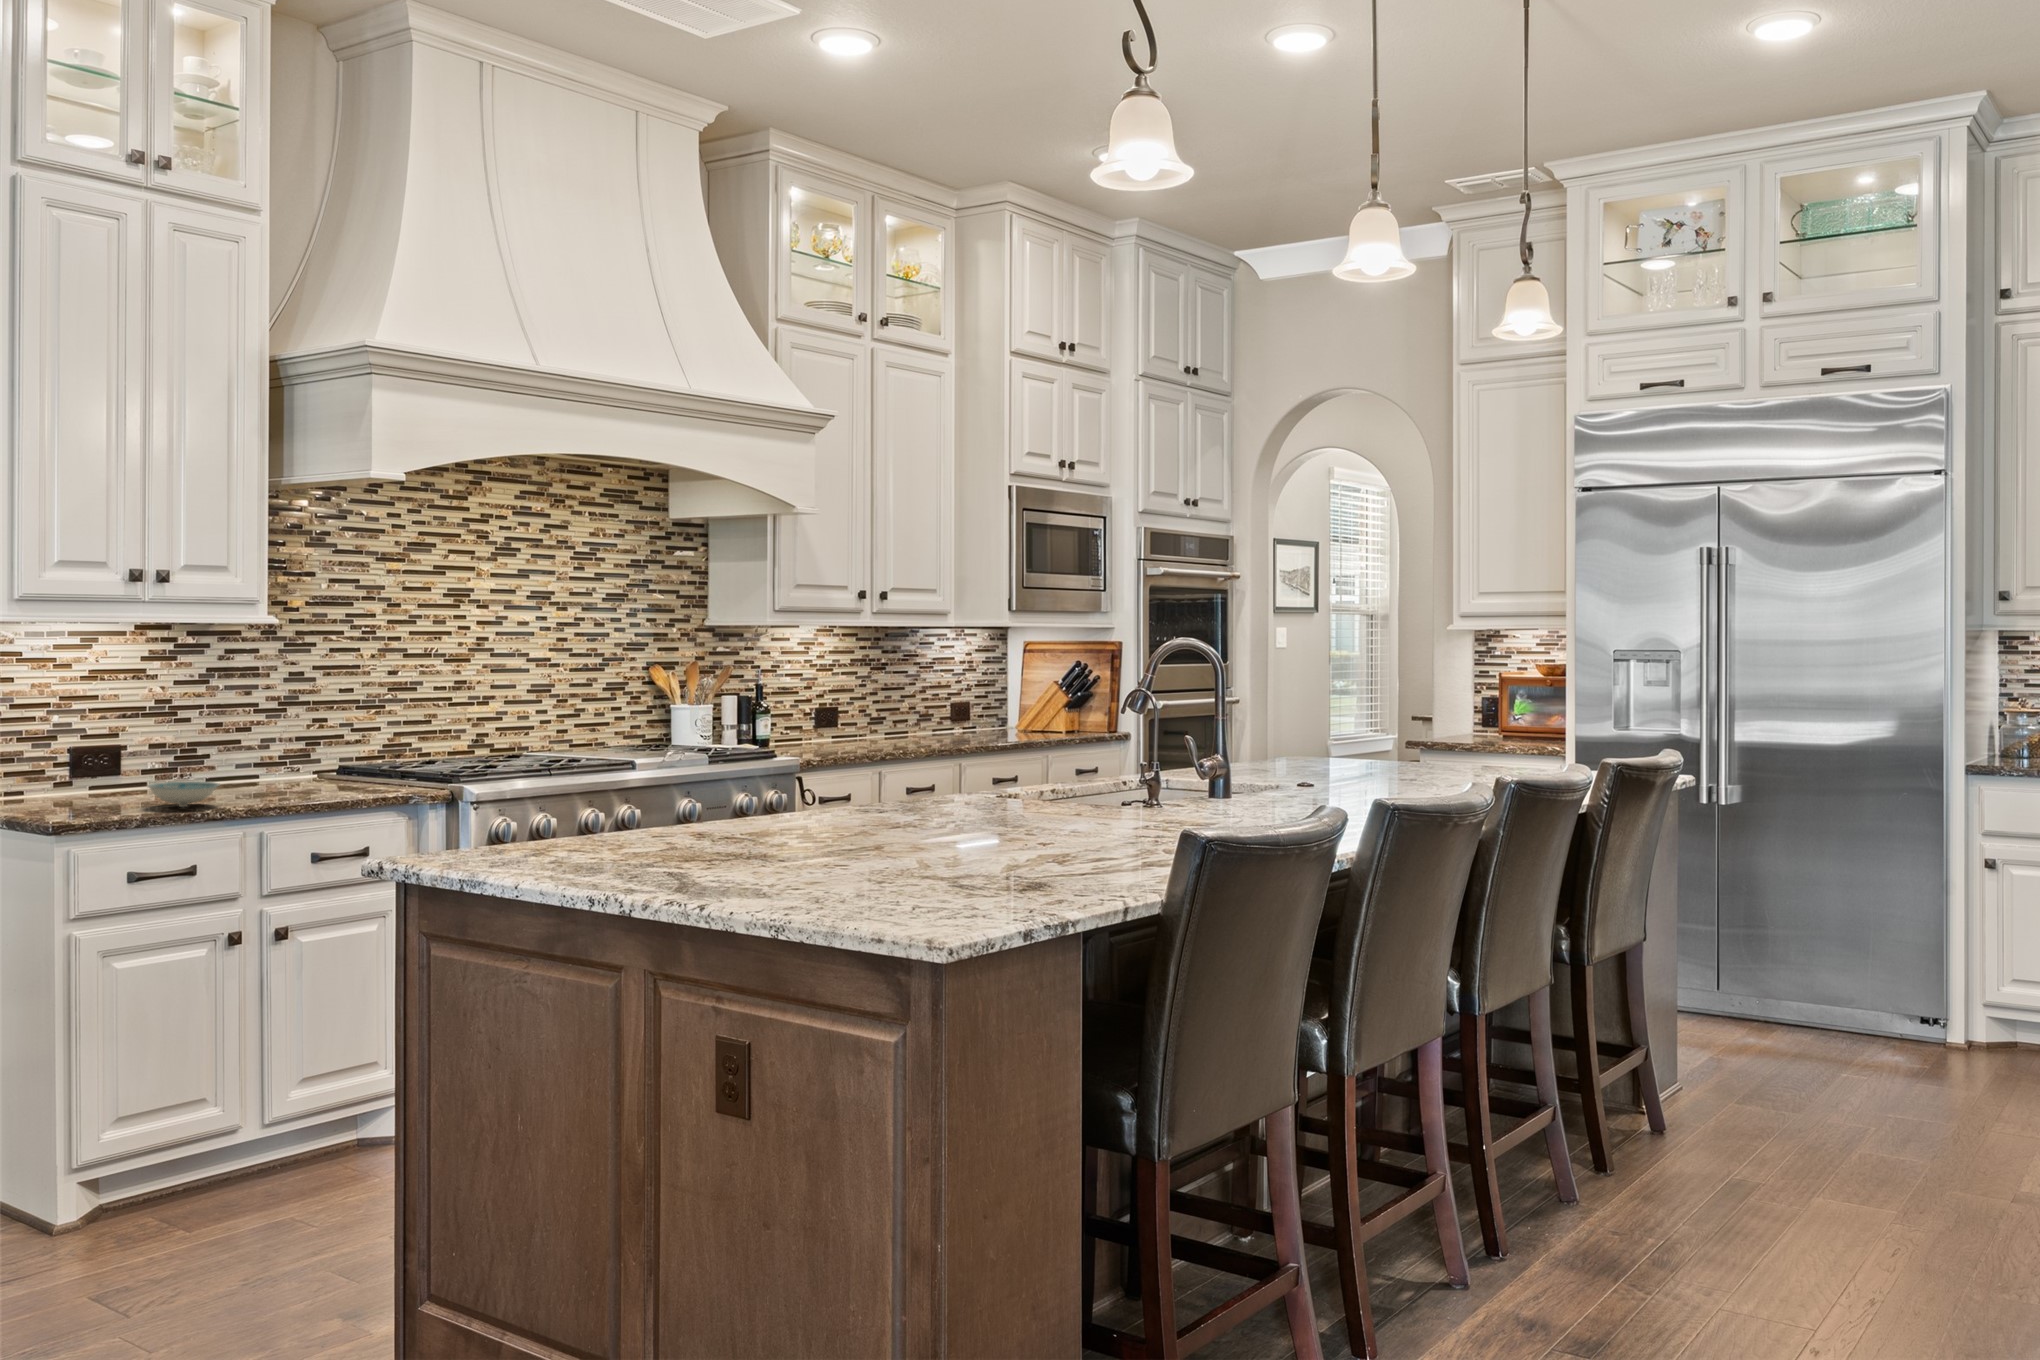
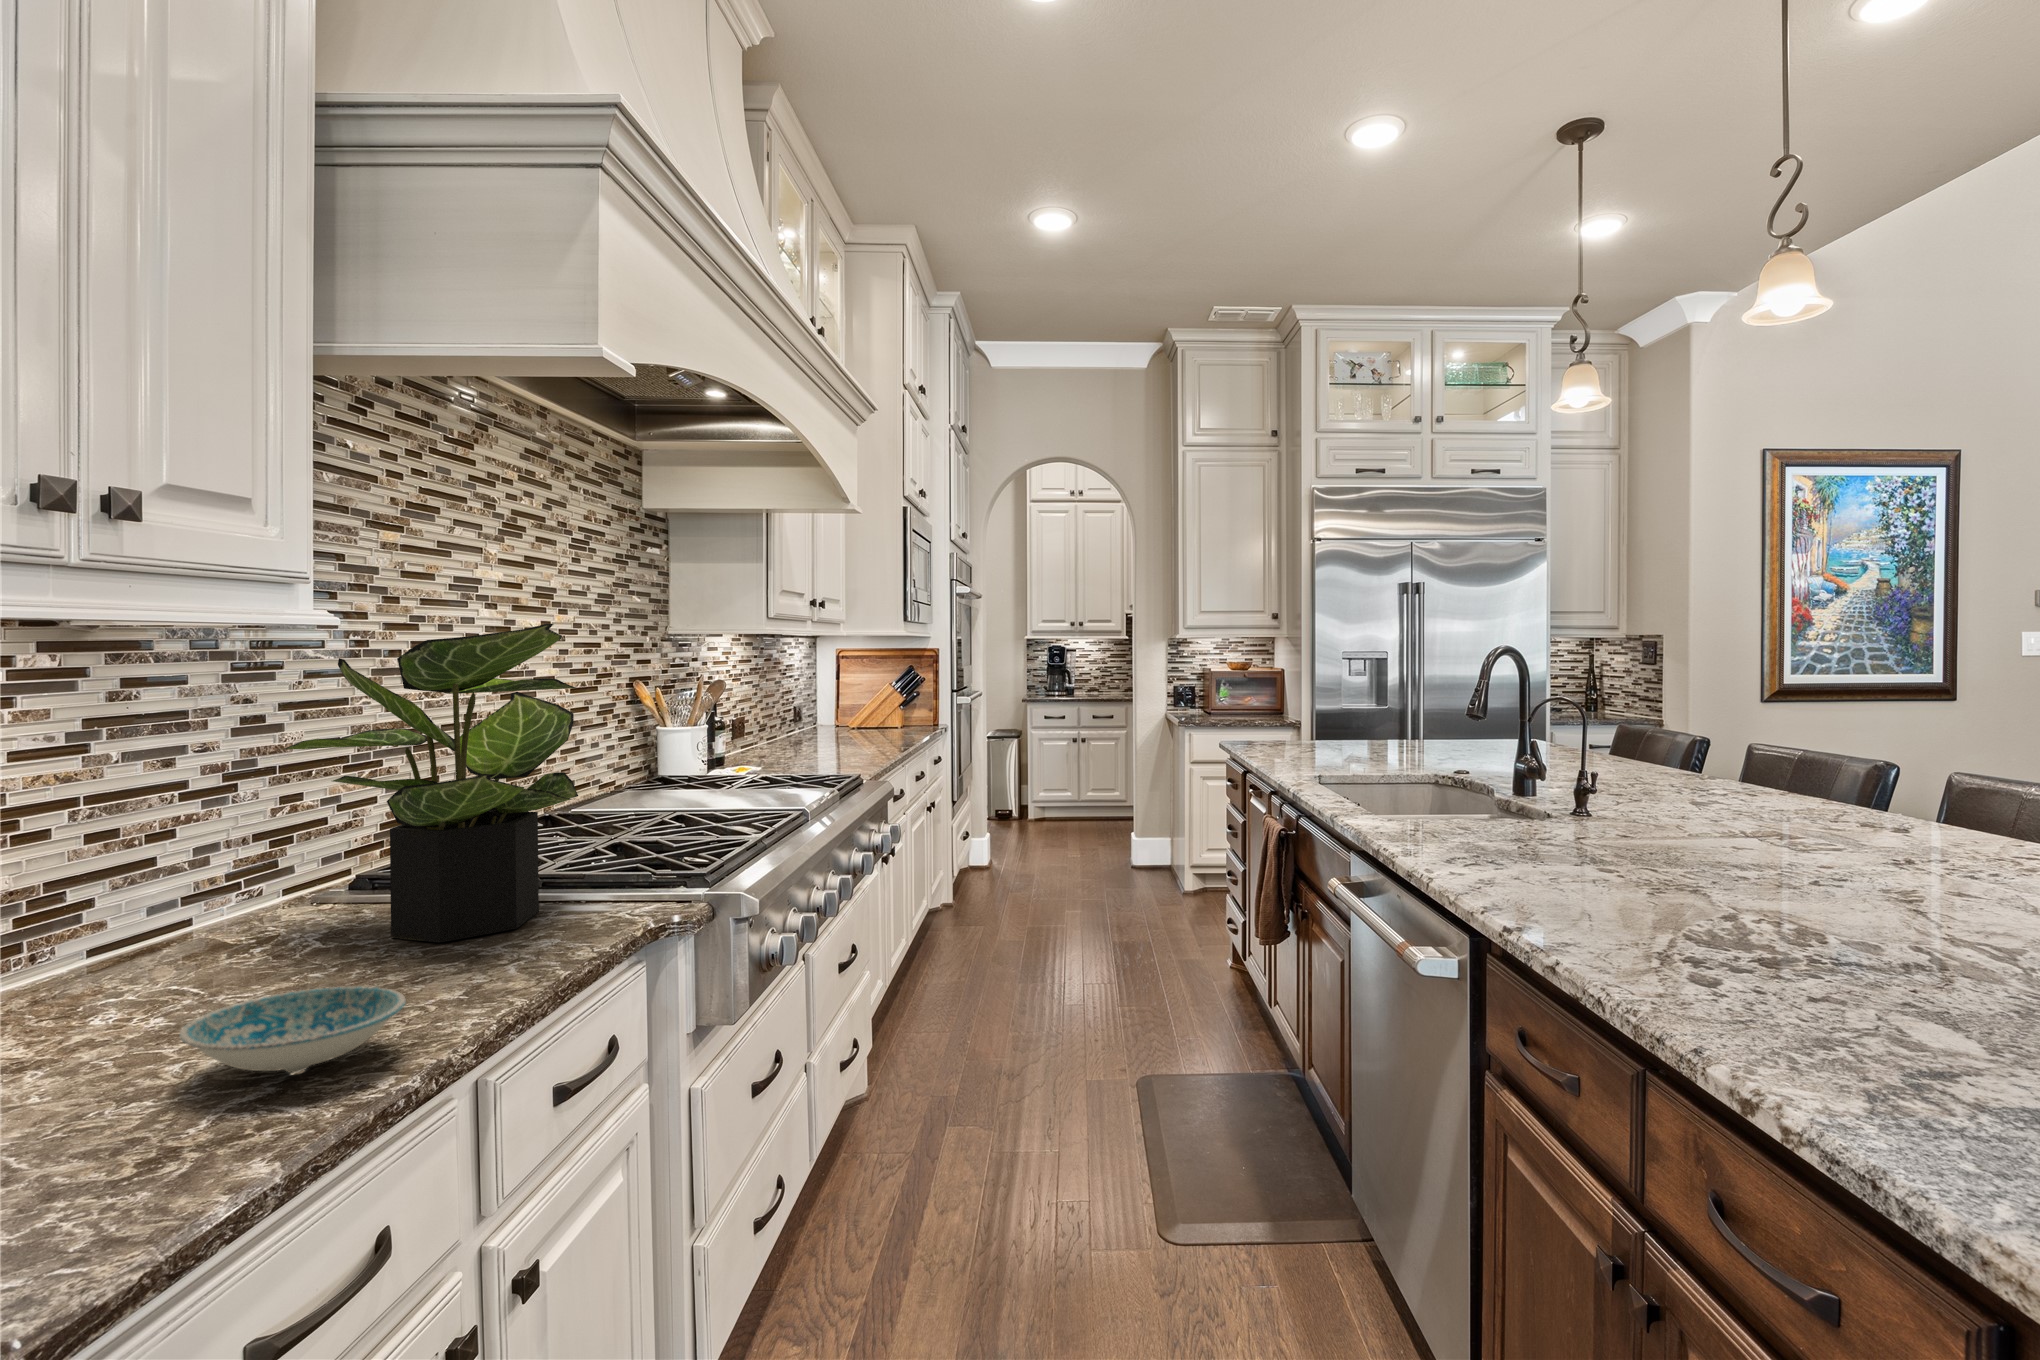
potted plant: none [259,626,403,789] -> present [280,624,578,943]

